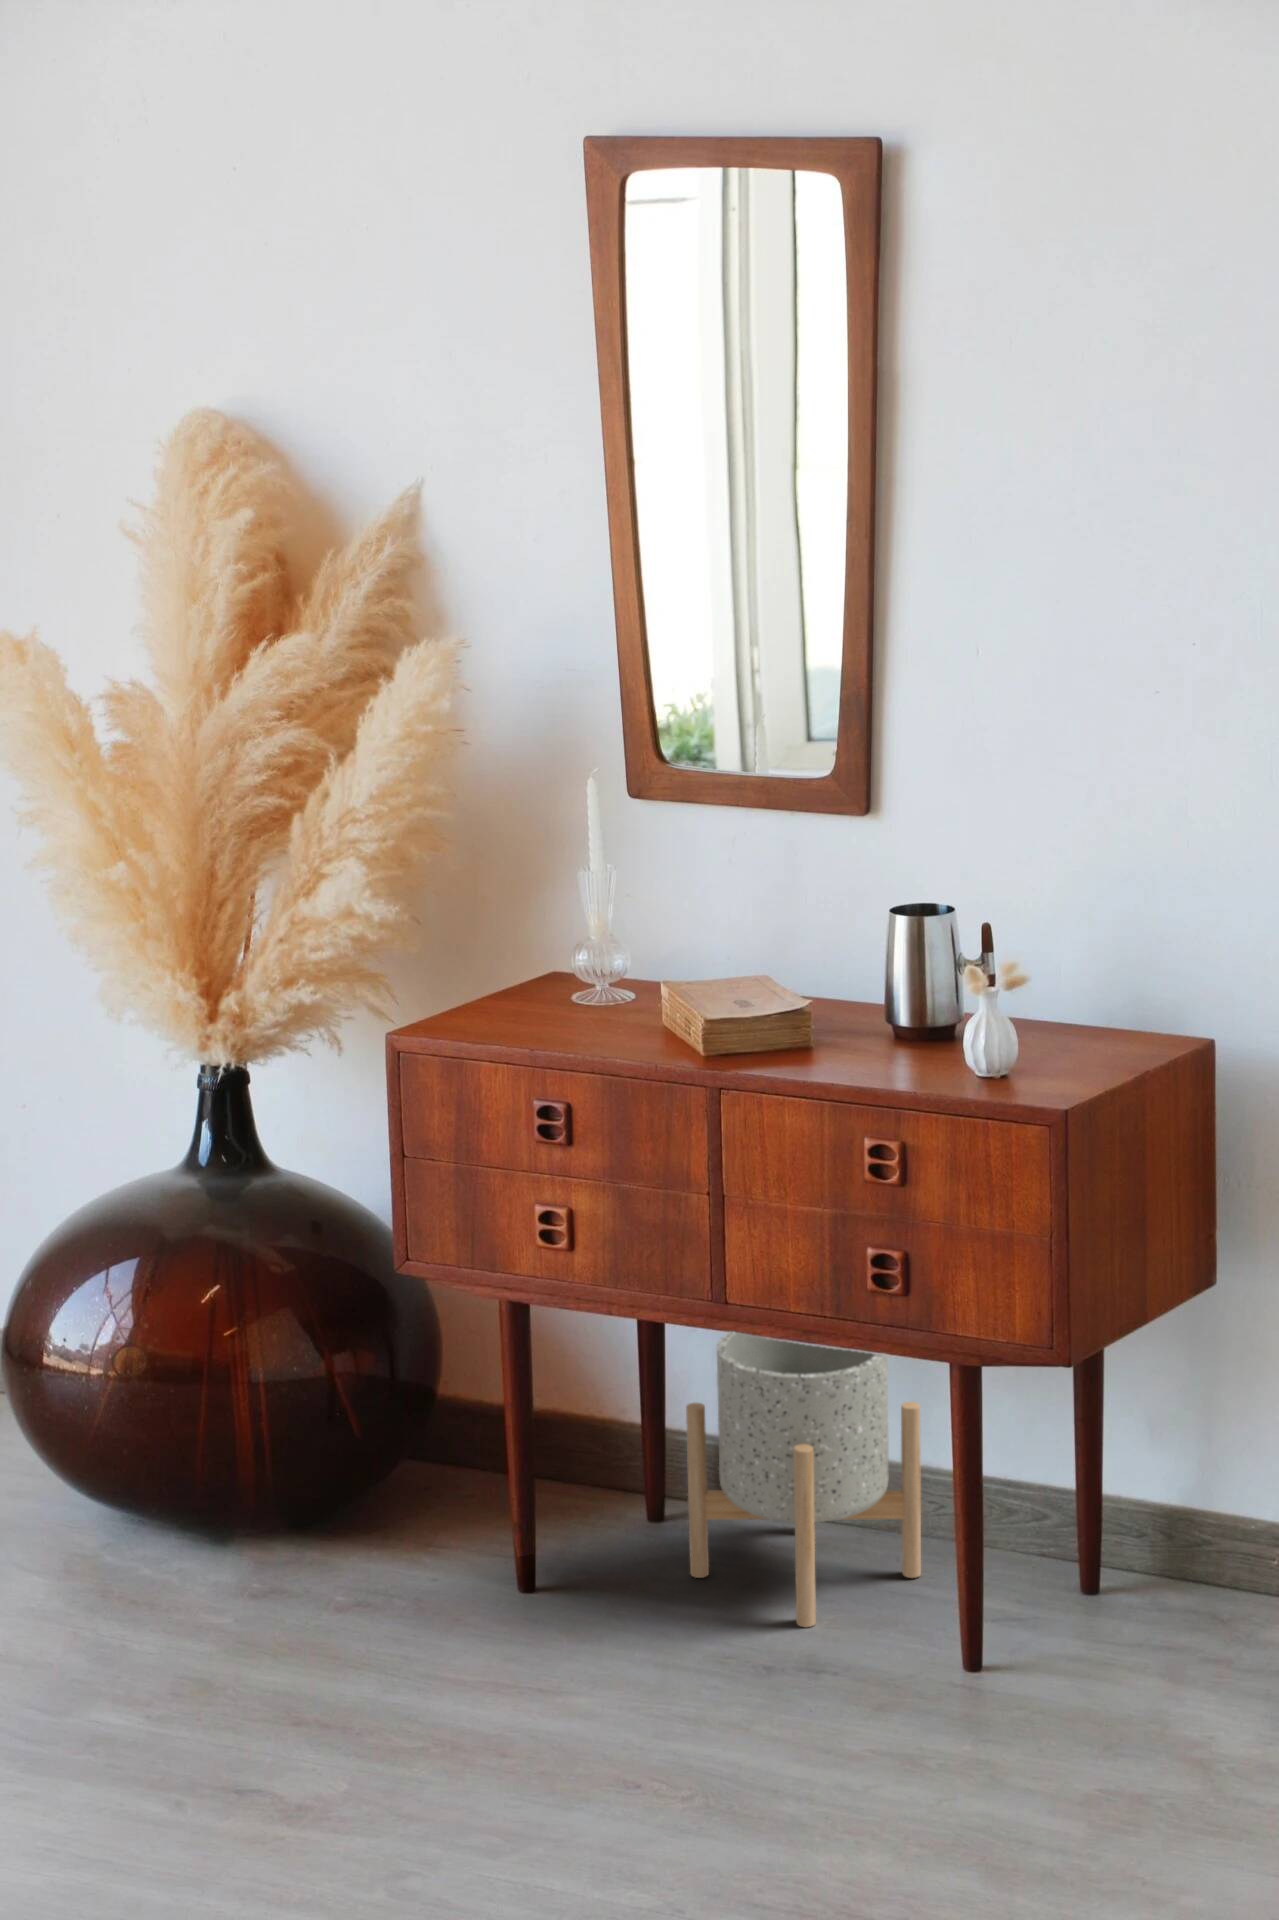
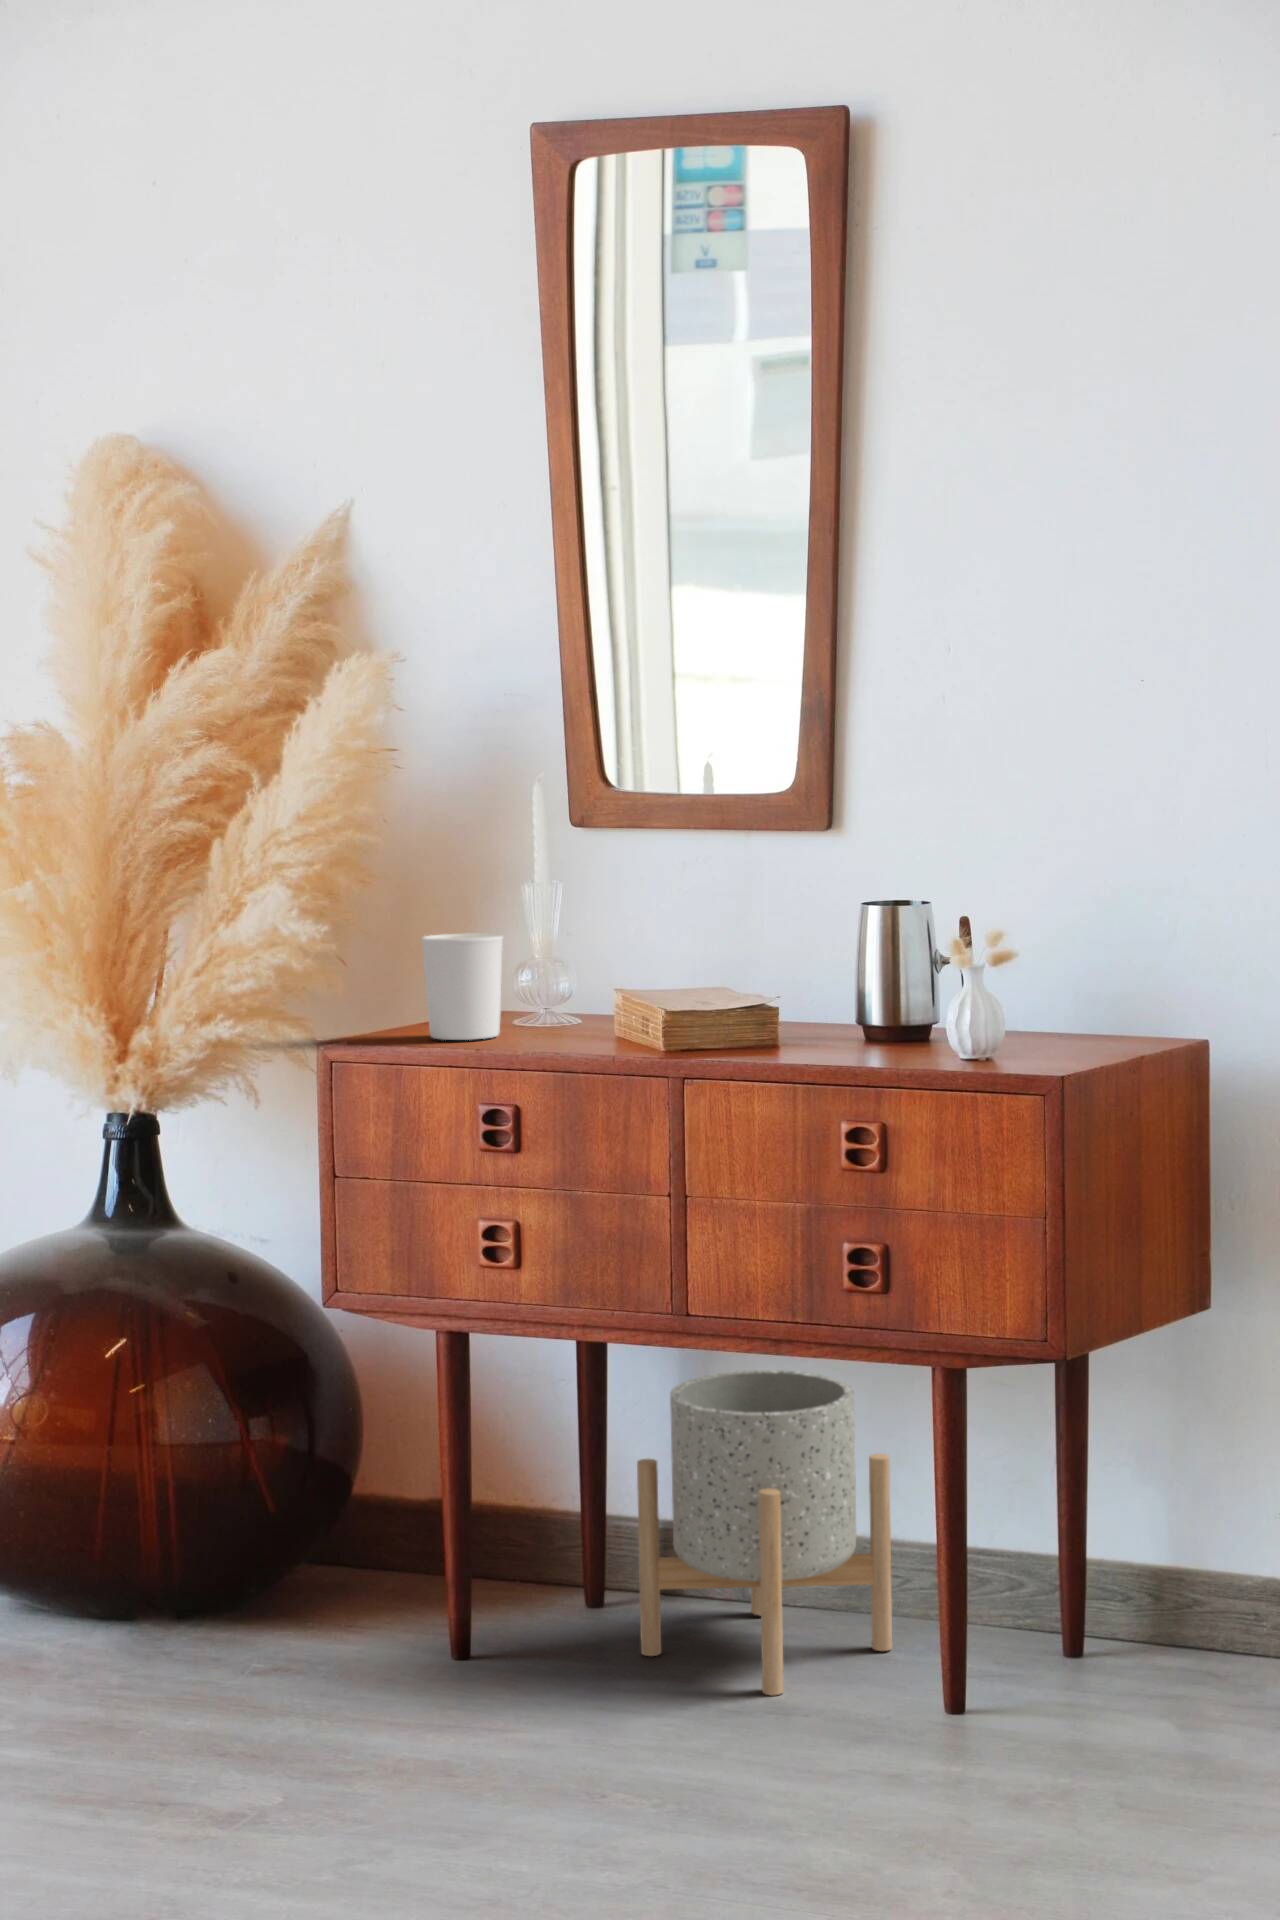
candle holder: none [482,922,559,1028] -> present [421,934,503,1040]

